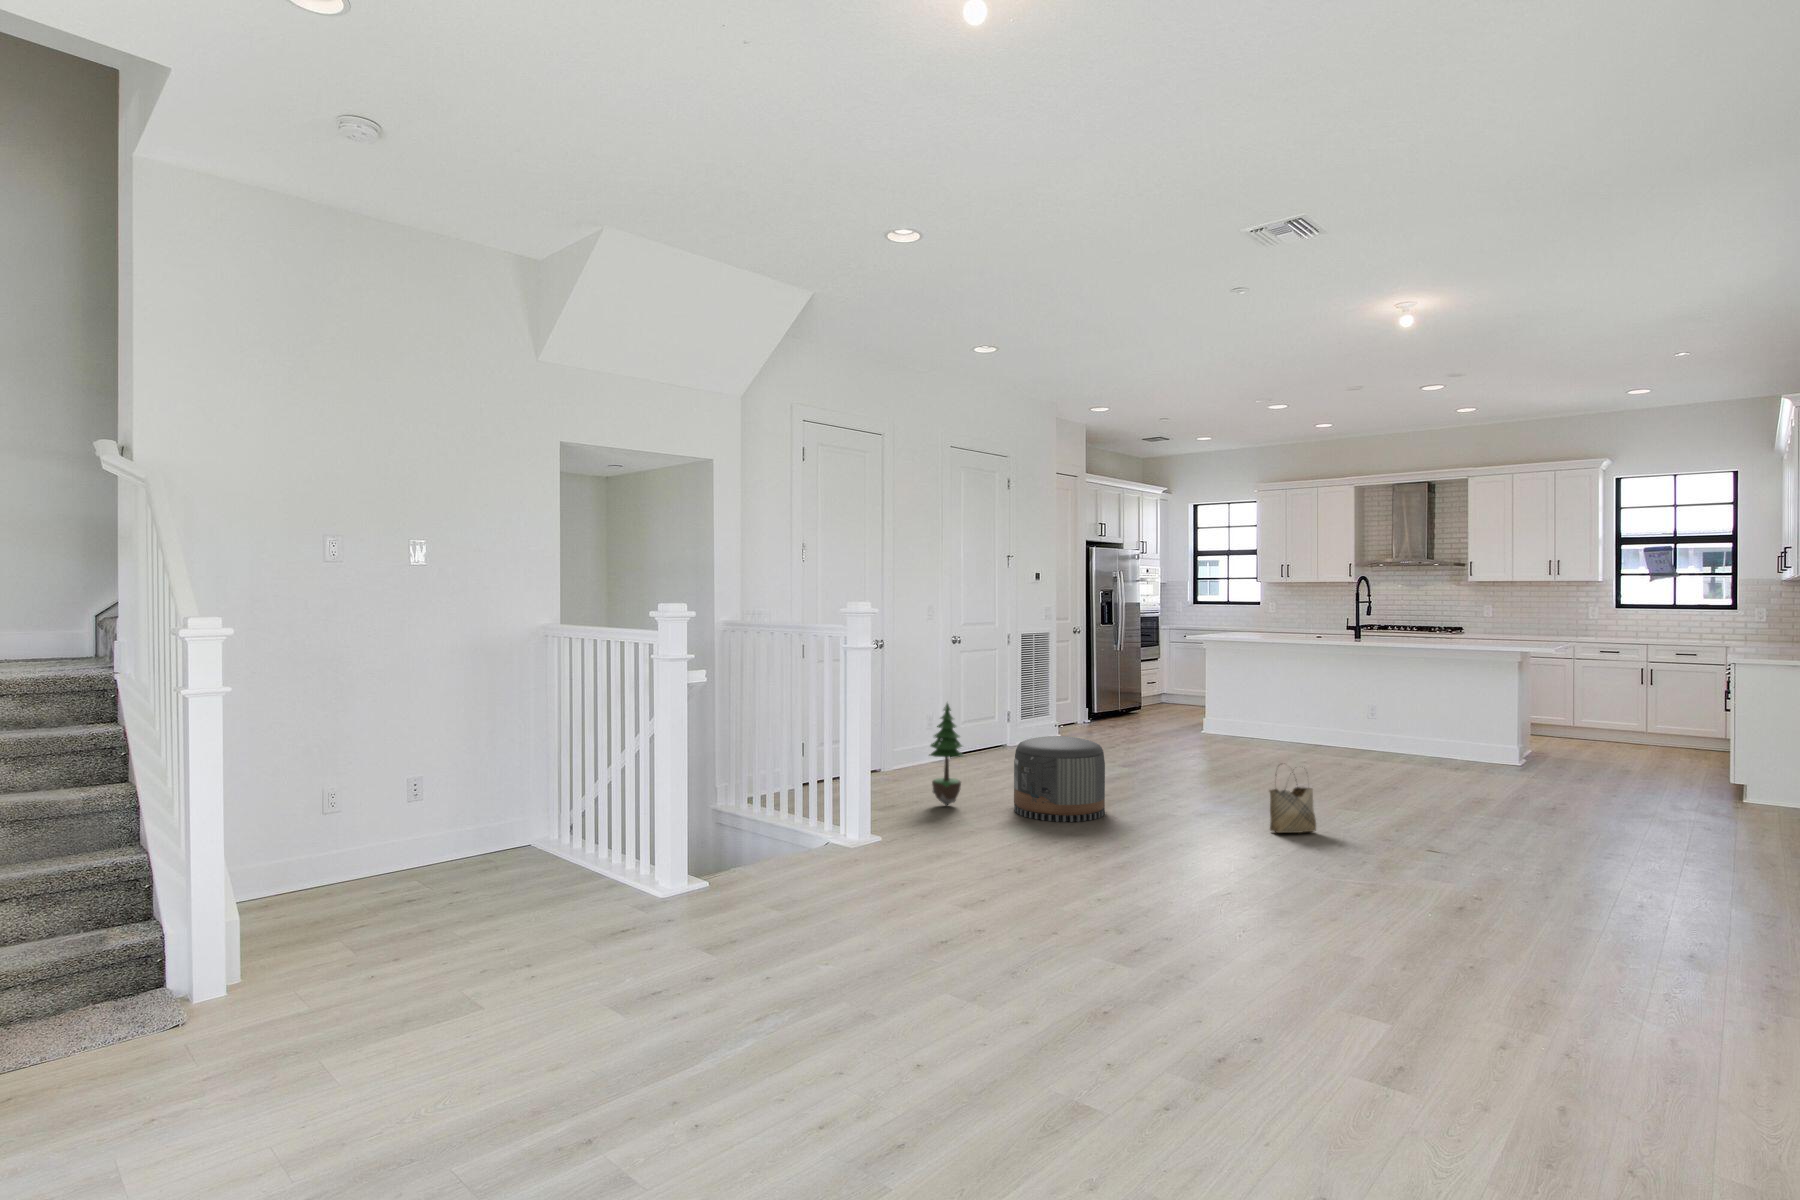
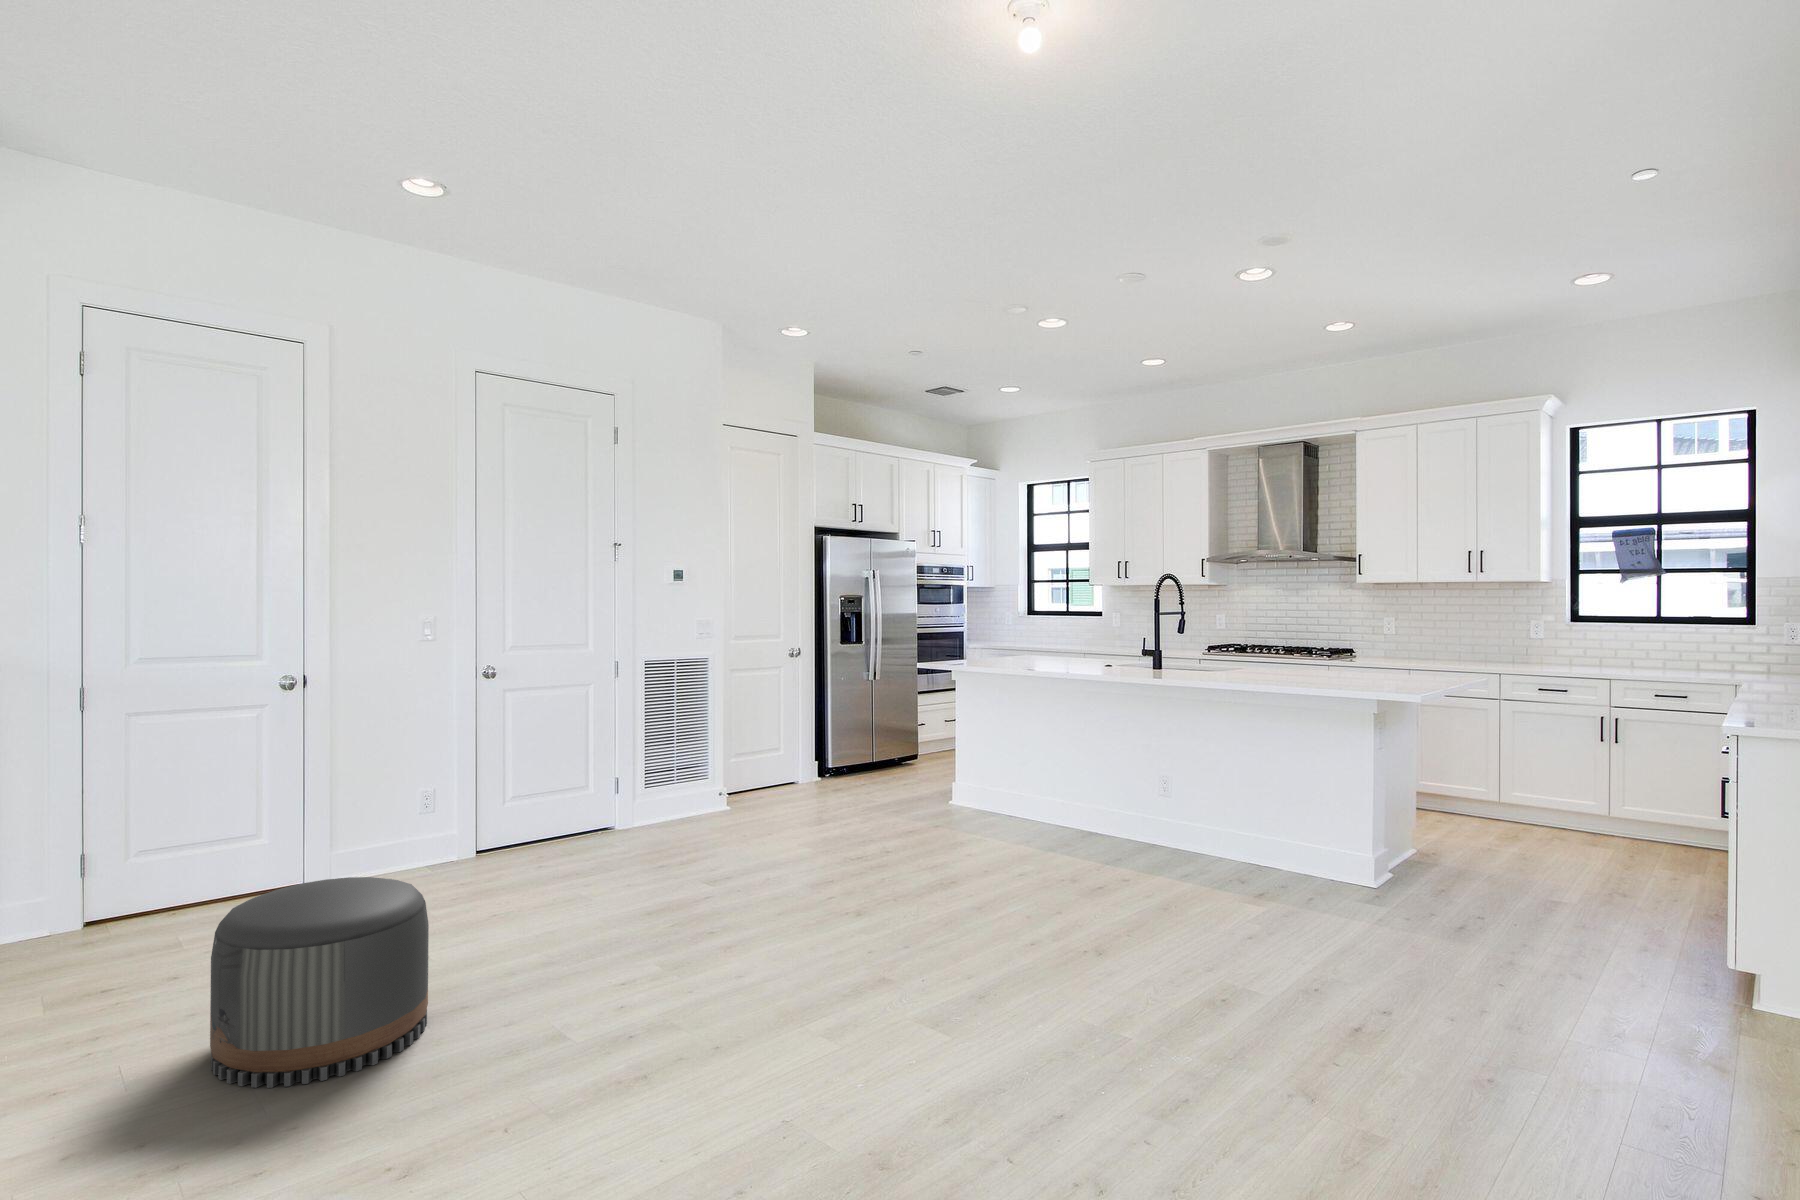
potted tree: present [929,703,964,805] -> none [89,807,186,1015]
woven basket: present [1270,772,1316,833] -> none [628,979,747,1159]

